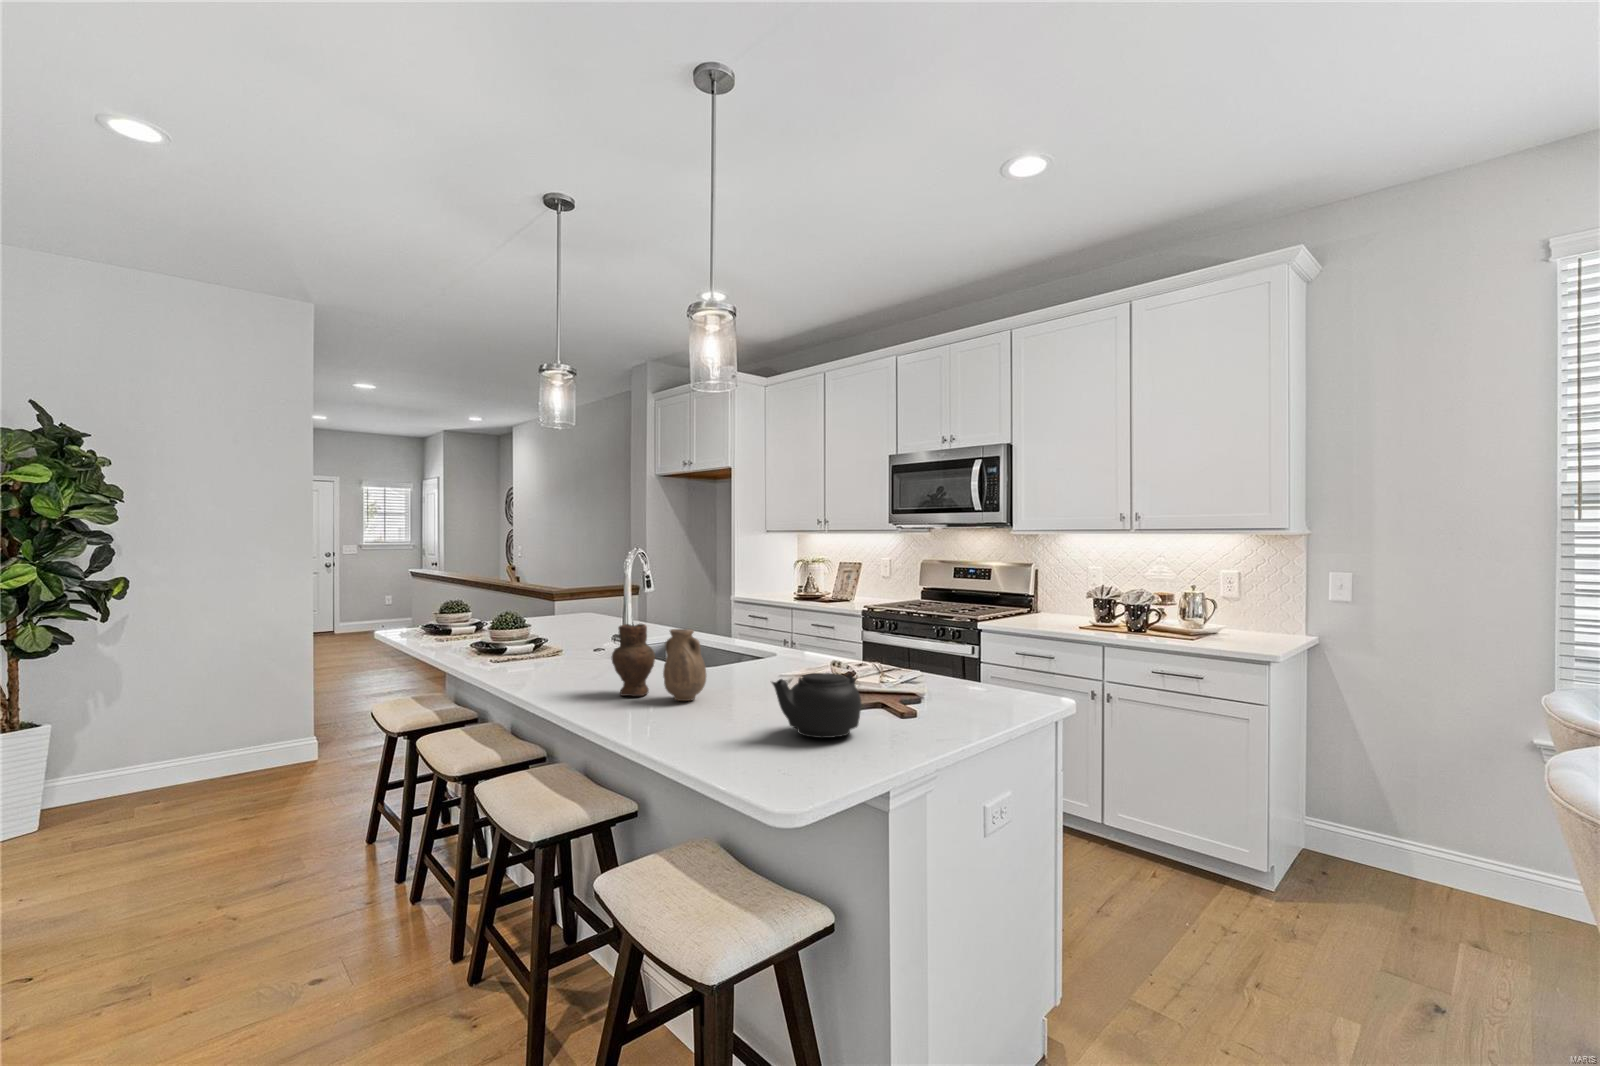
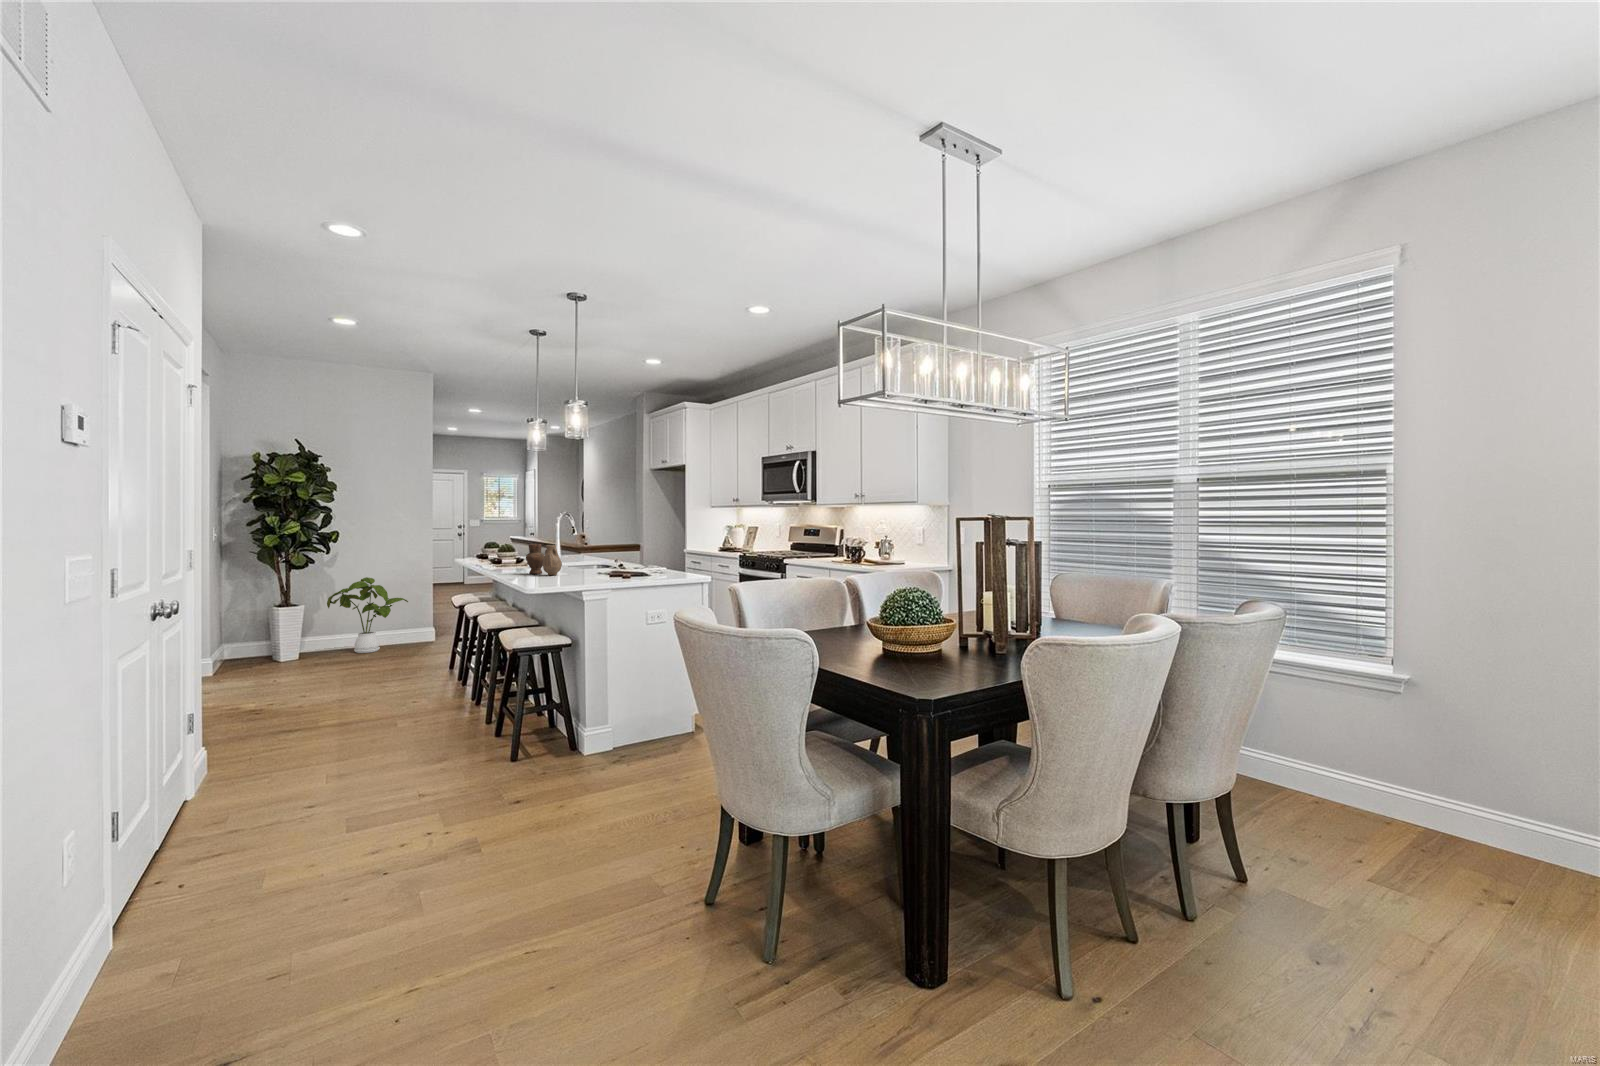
house plant: none [100,661,266,801] -> present [327,577,408,653]
teapot: present [772,673,862,739] -> none [560,558,598,581]

